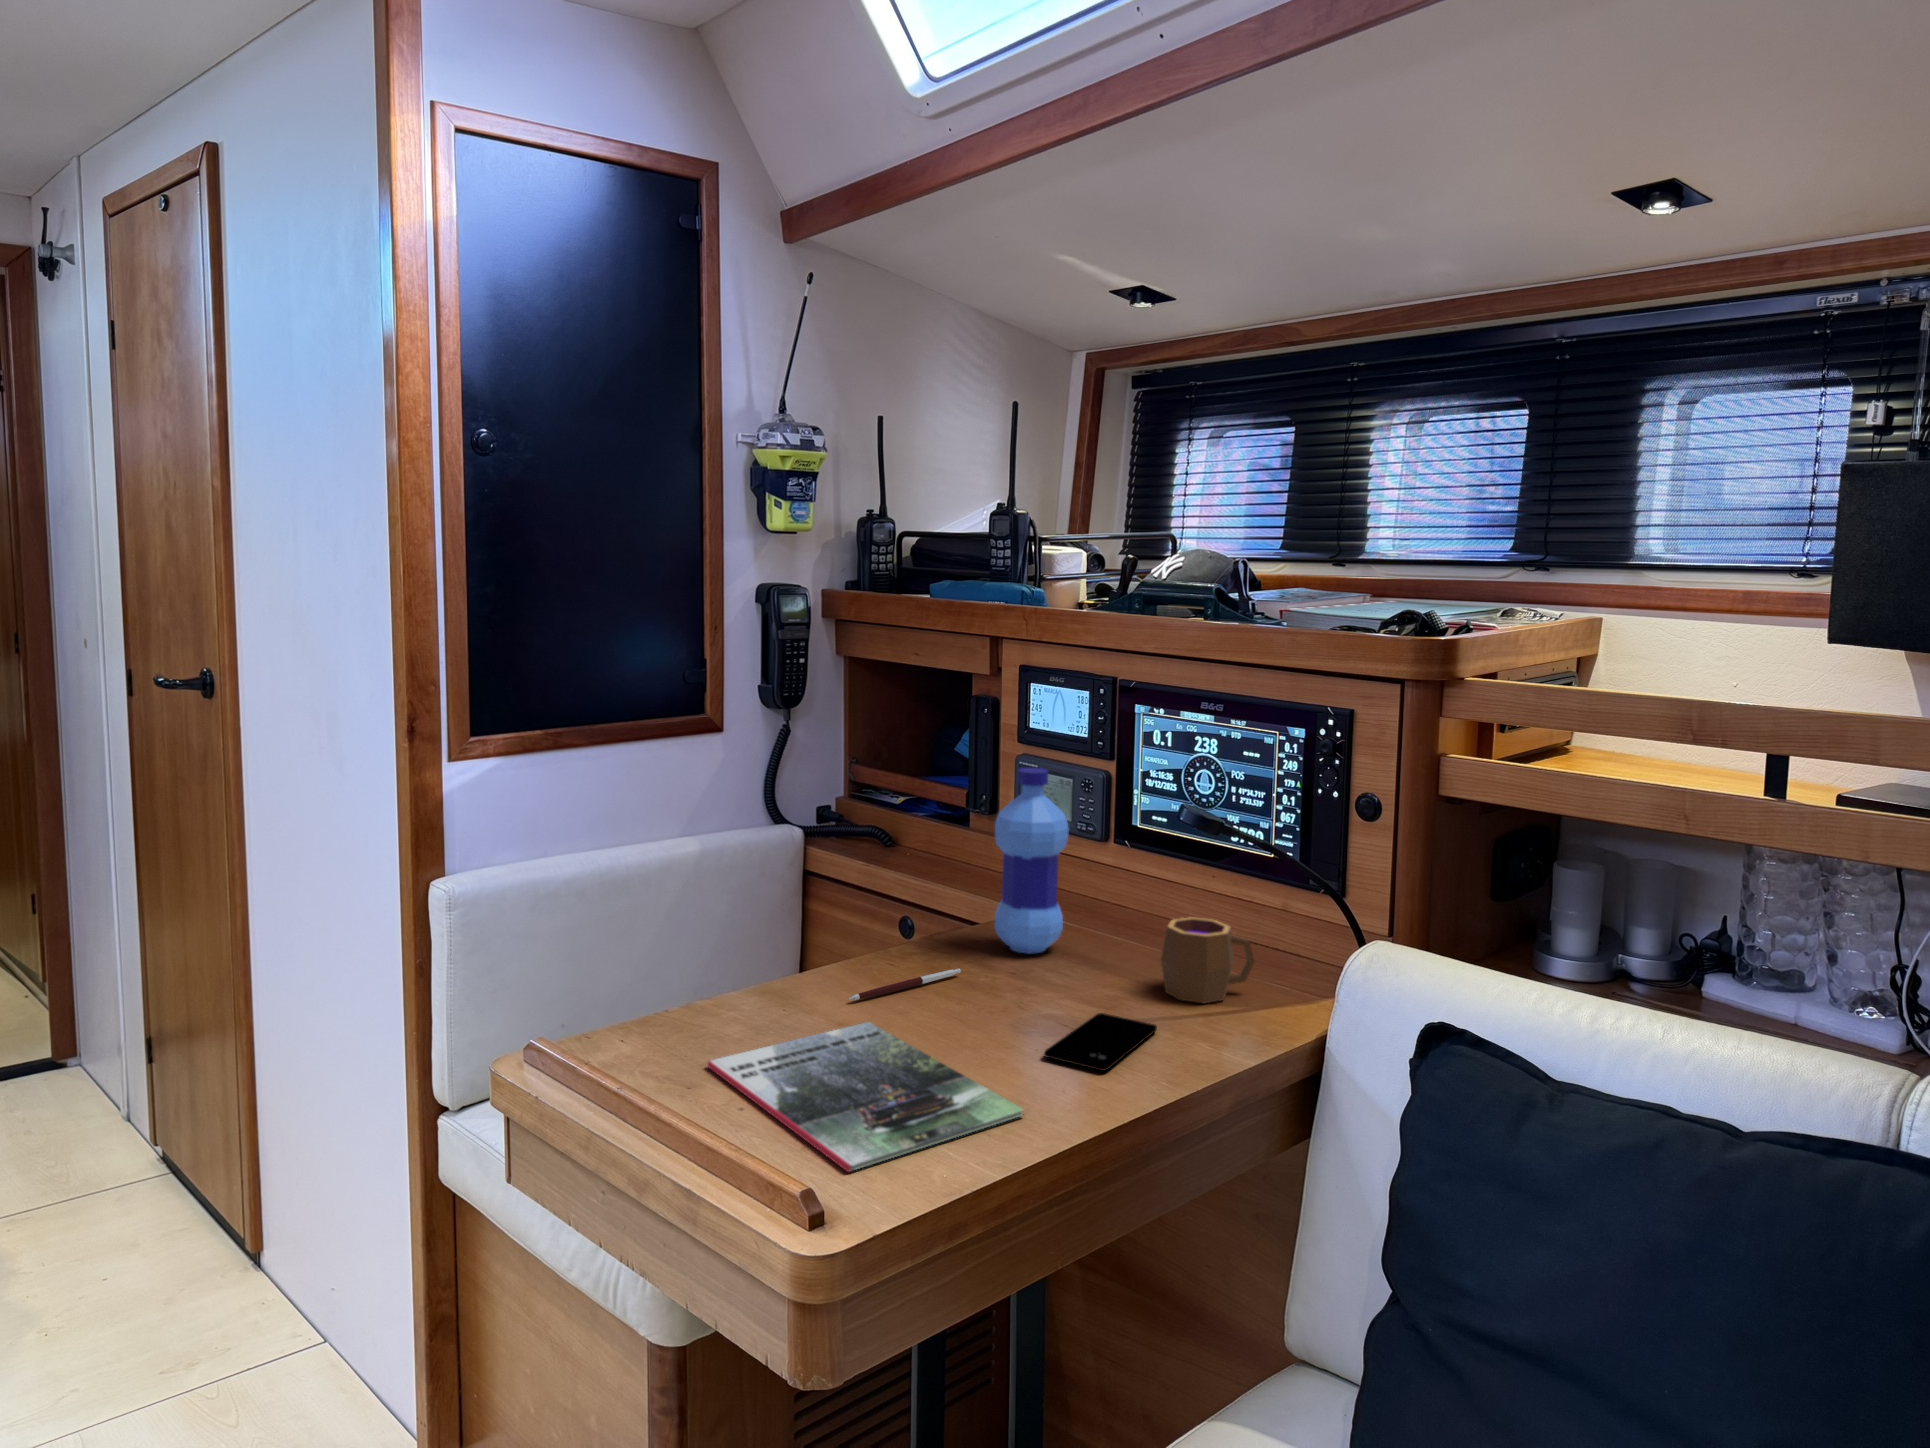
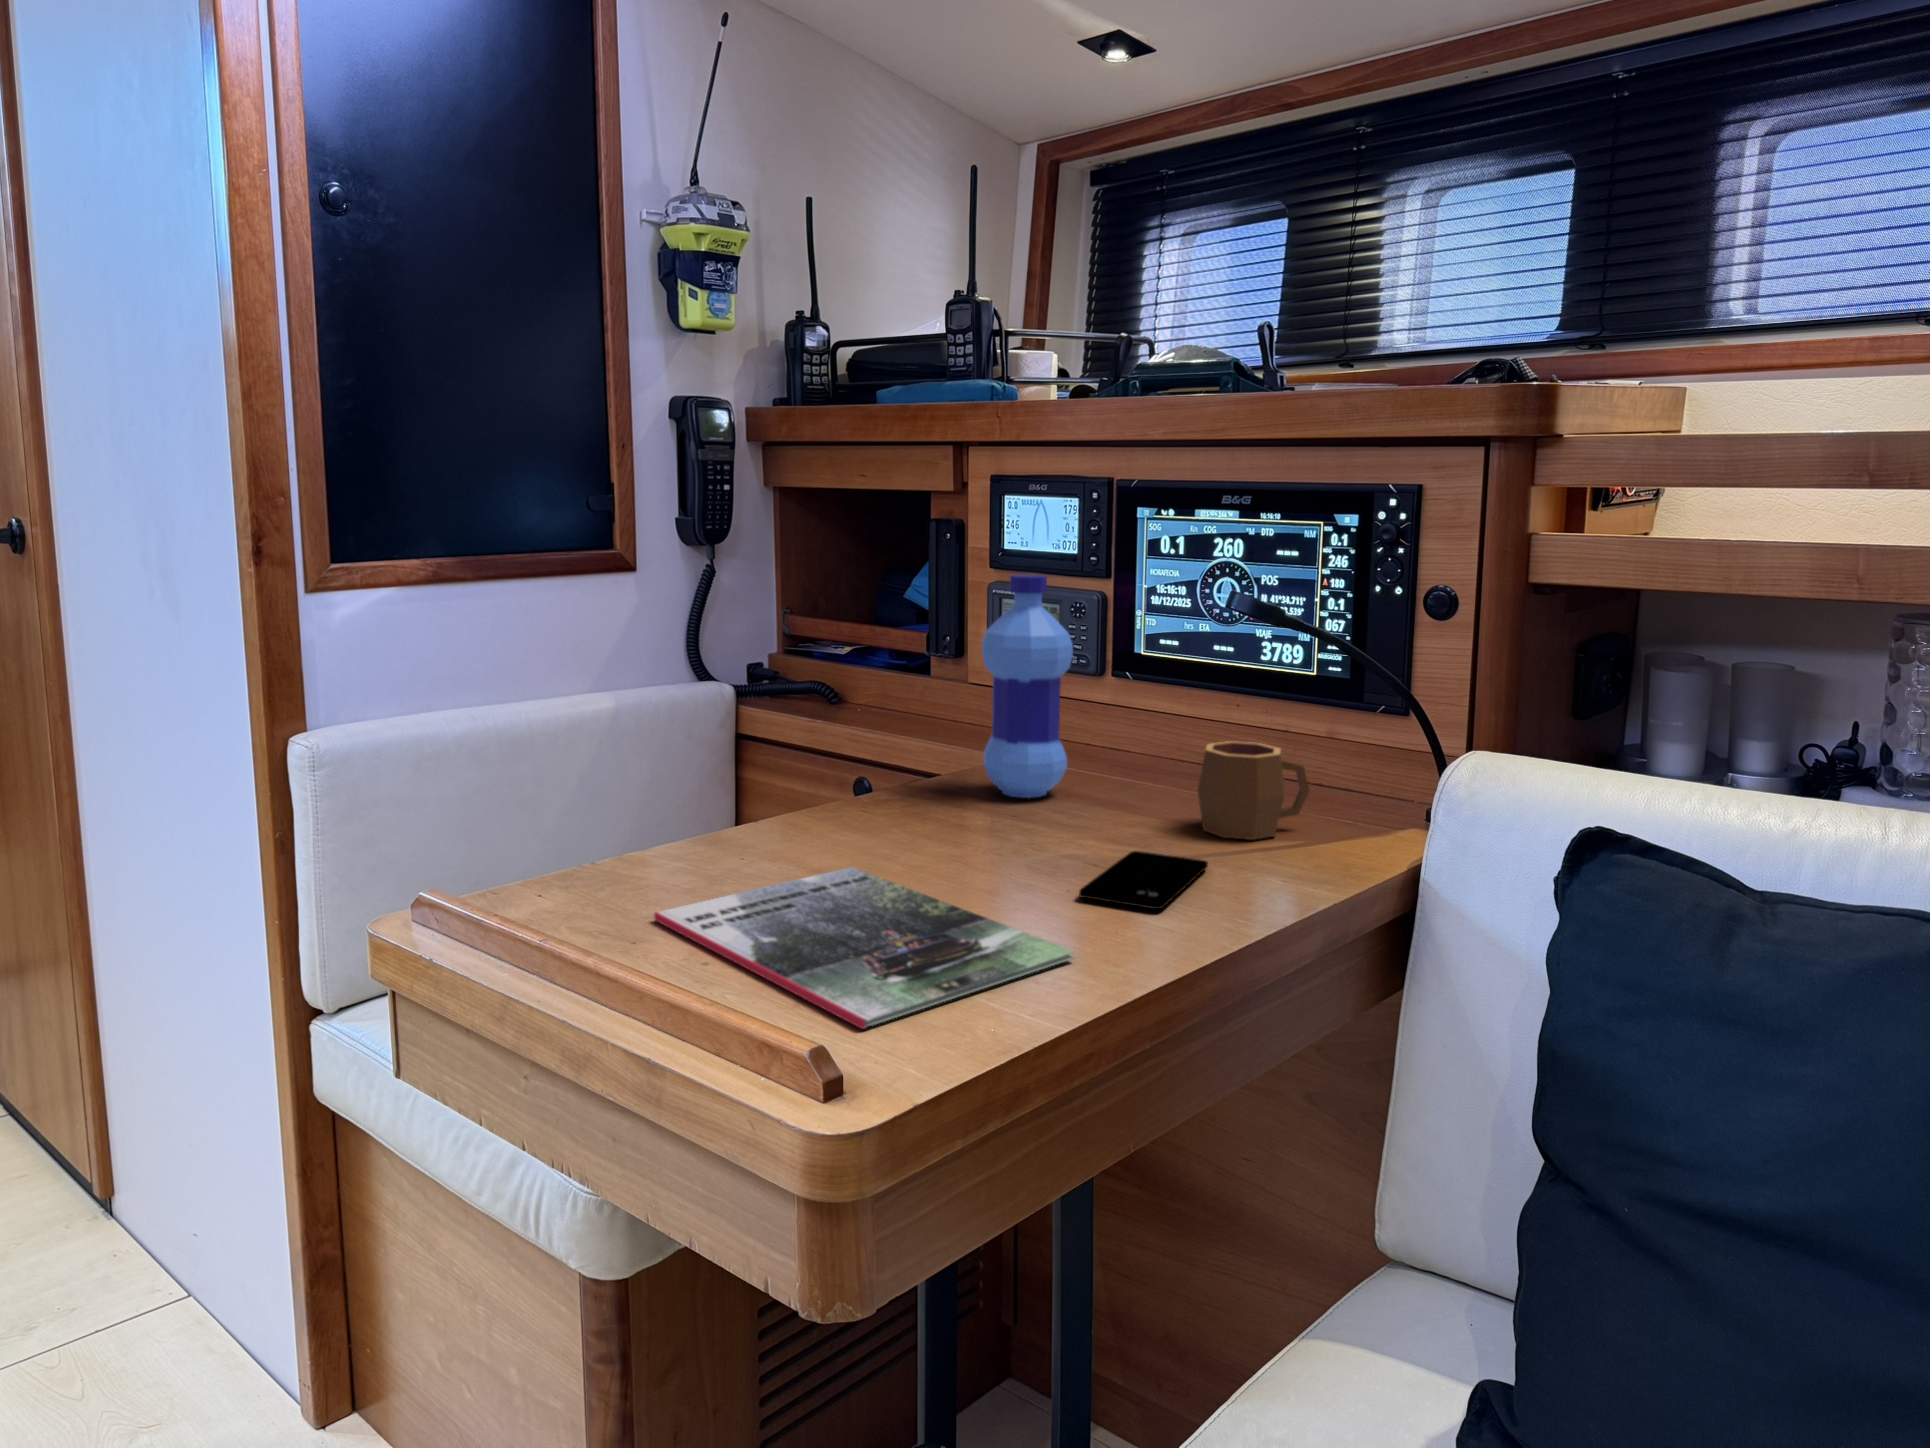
pen: present [849,969,961,1000] -> none [820,812,952,847]

